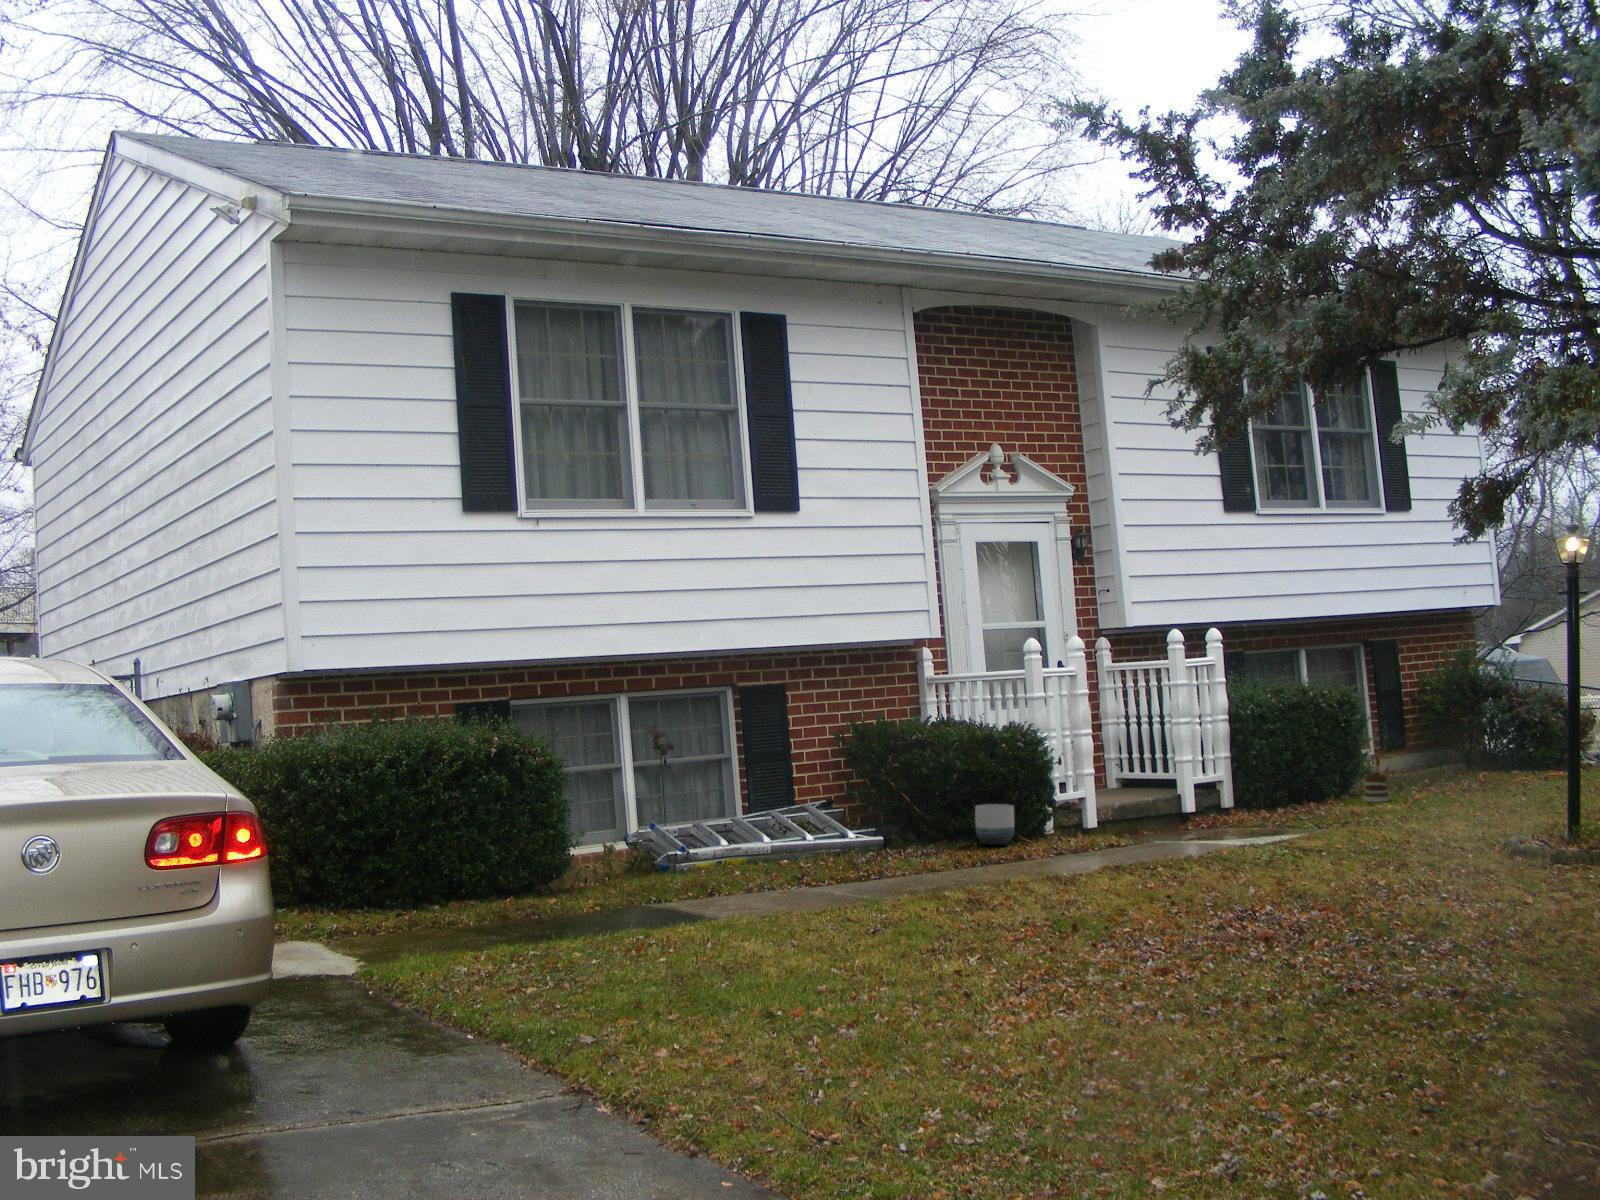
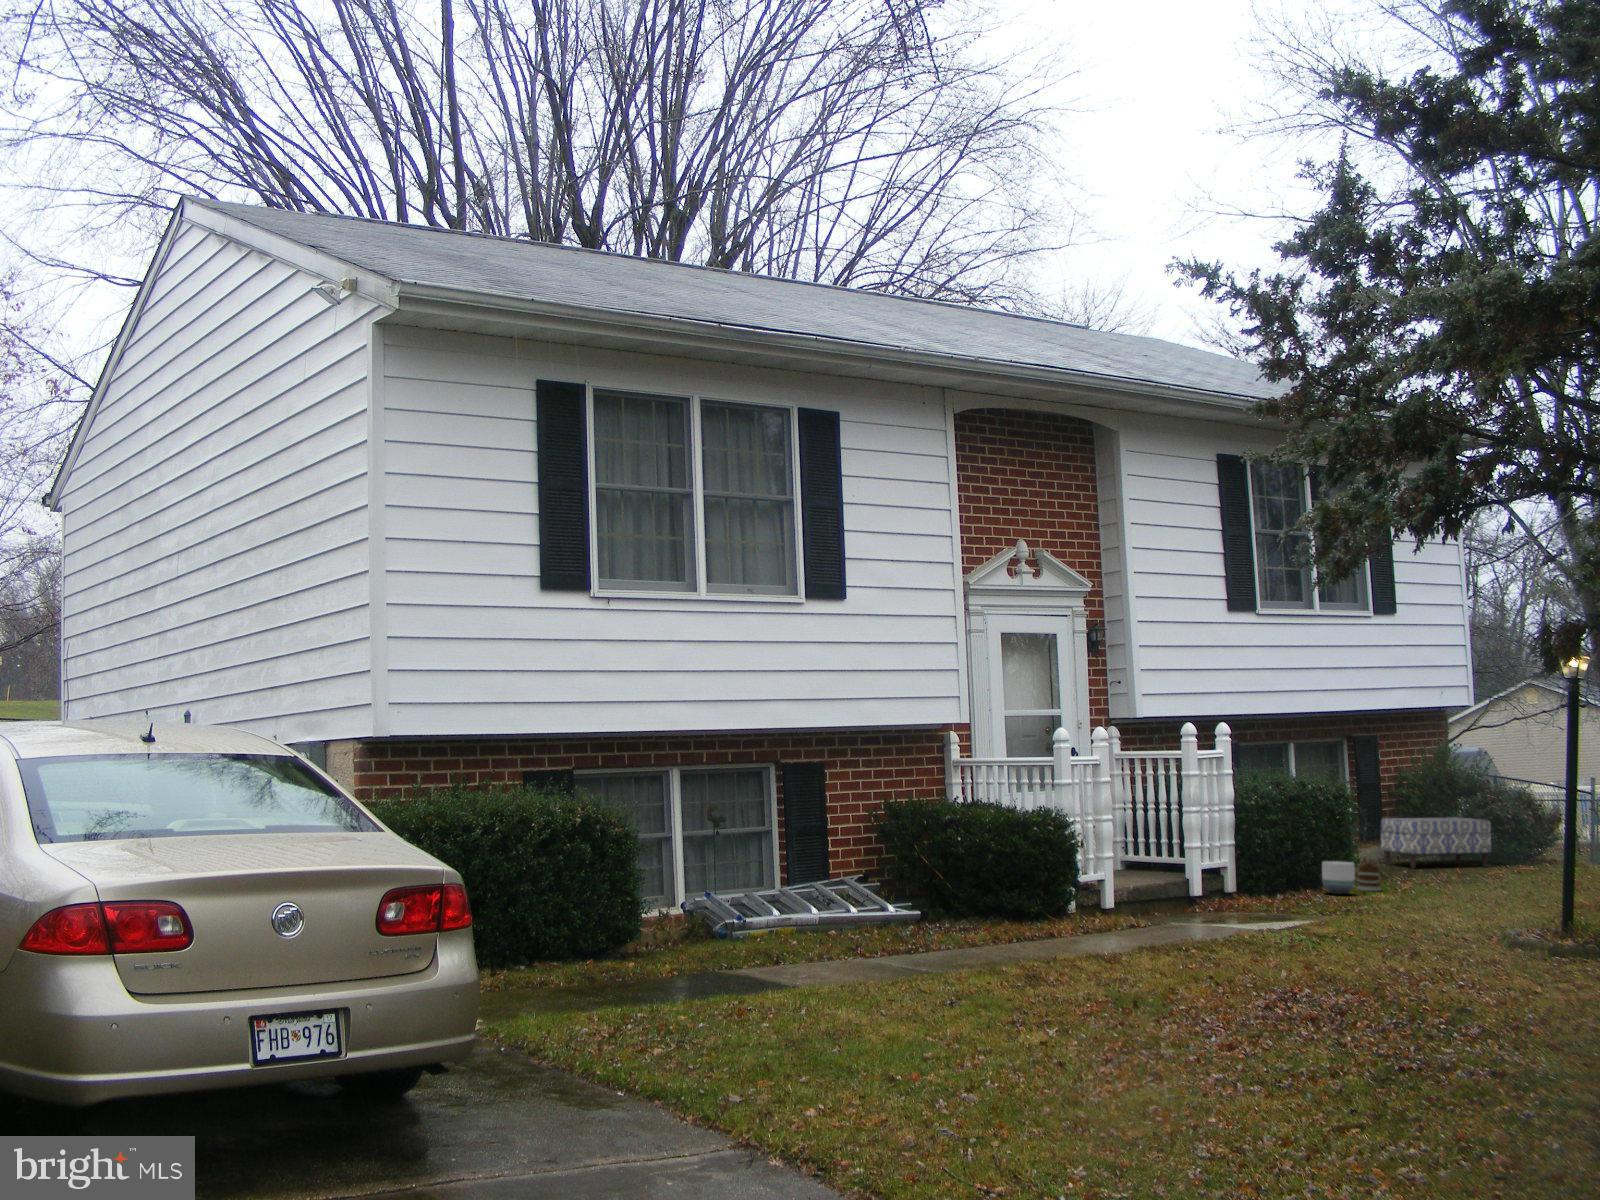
bench: none [1397,723,1515,778] -> present [1381,817,1491,869]
planter: present [975,804,1014,845] -> present [1322,861,1355,894]

